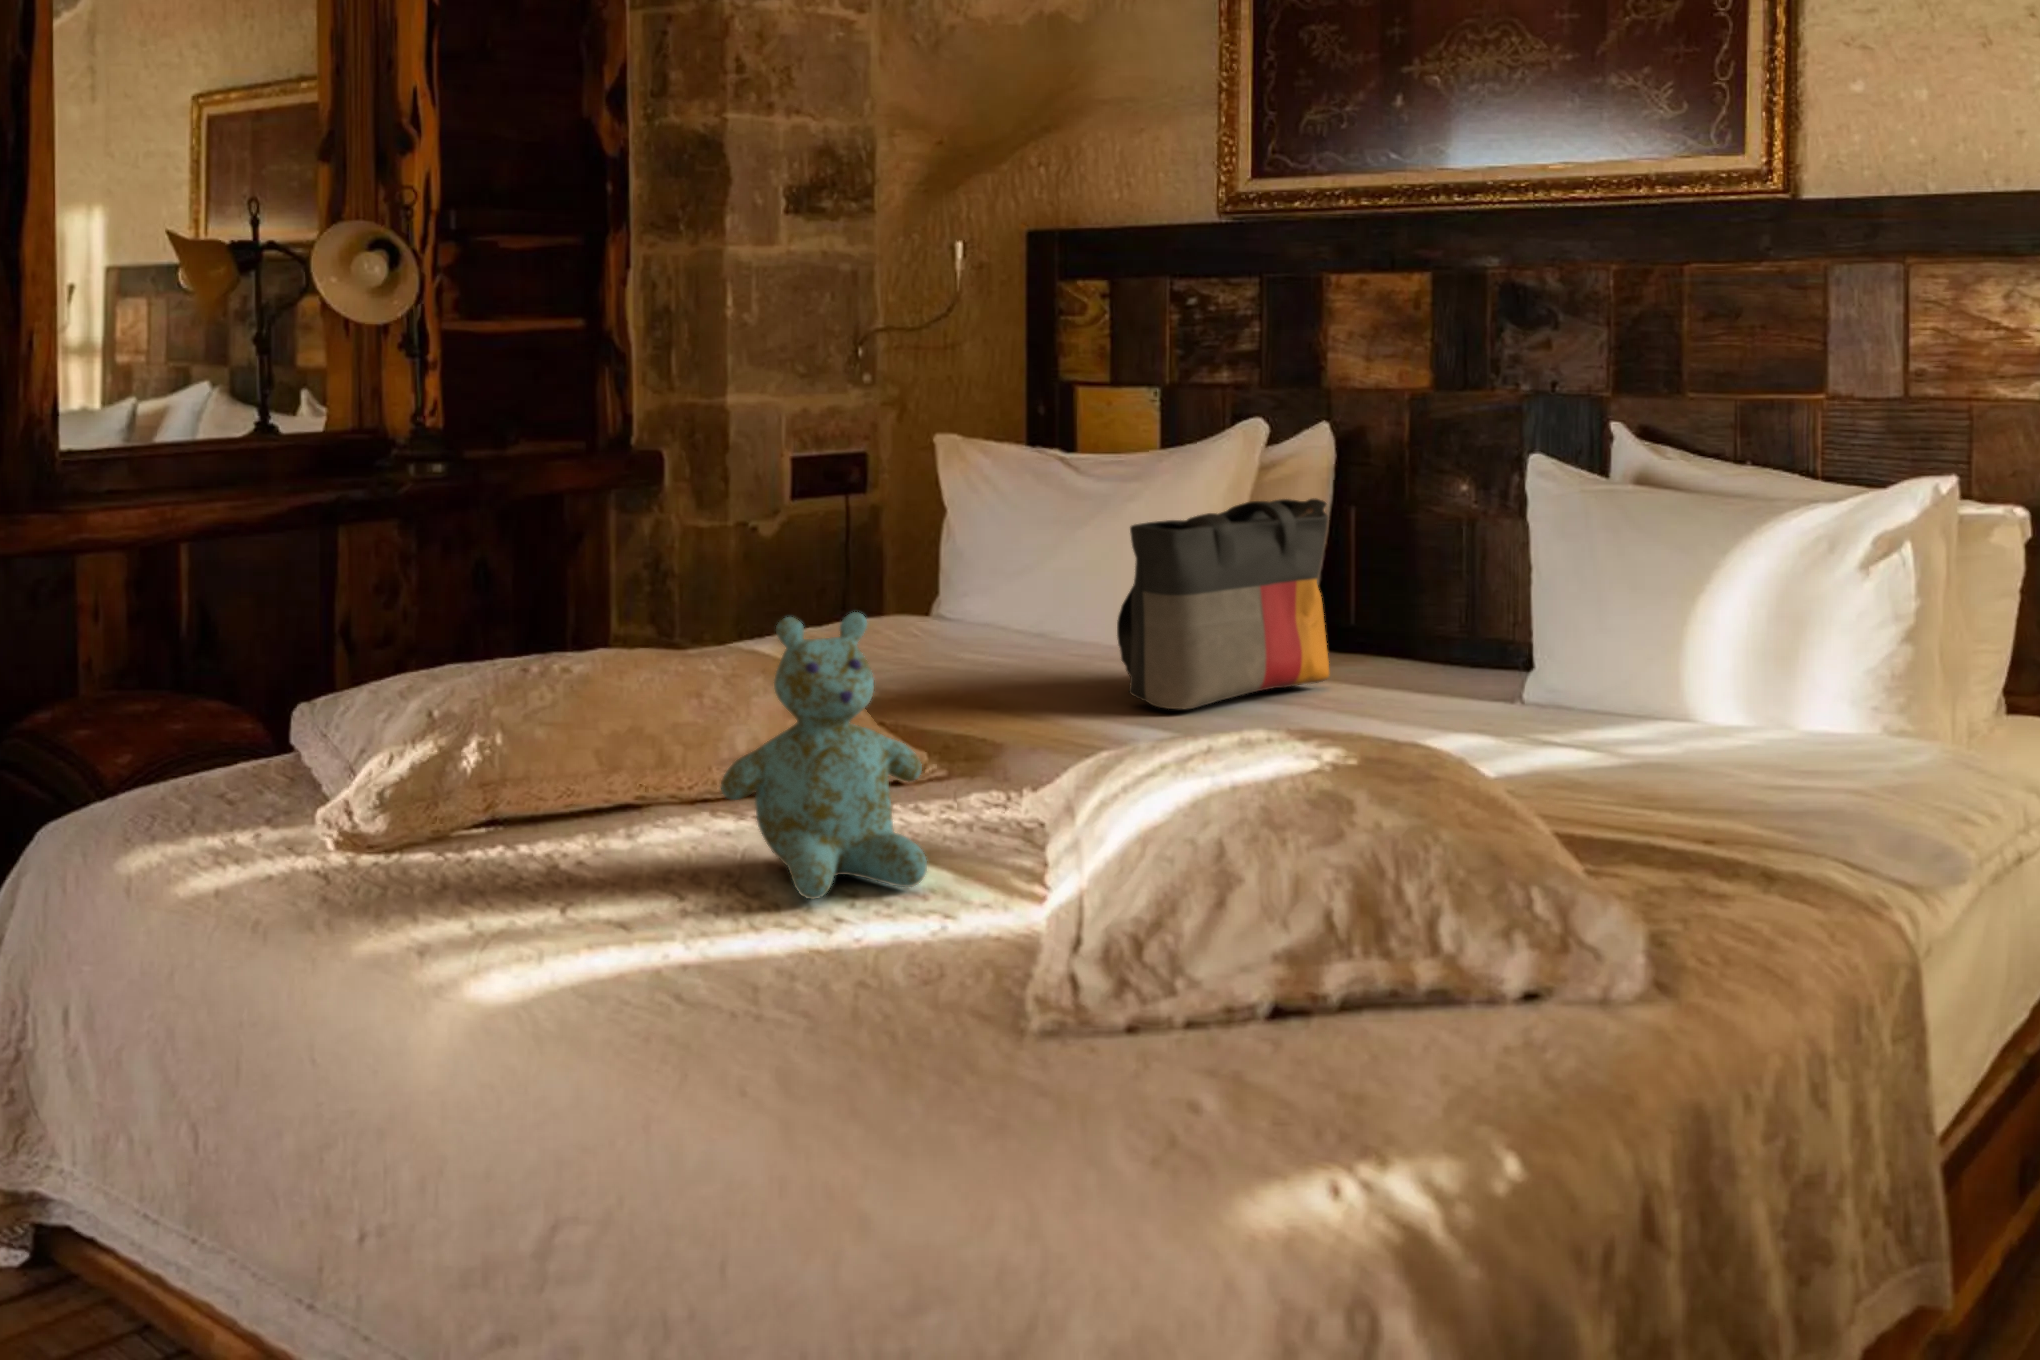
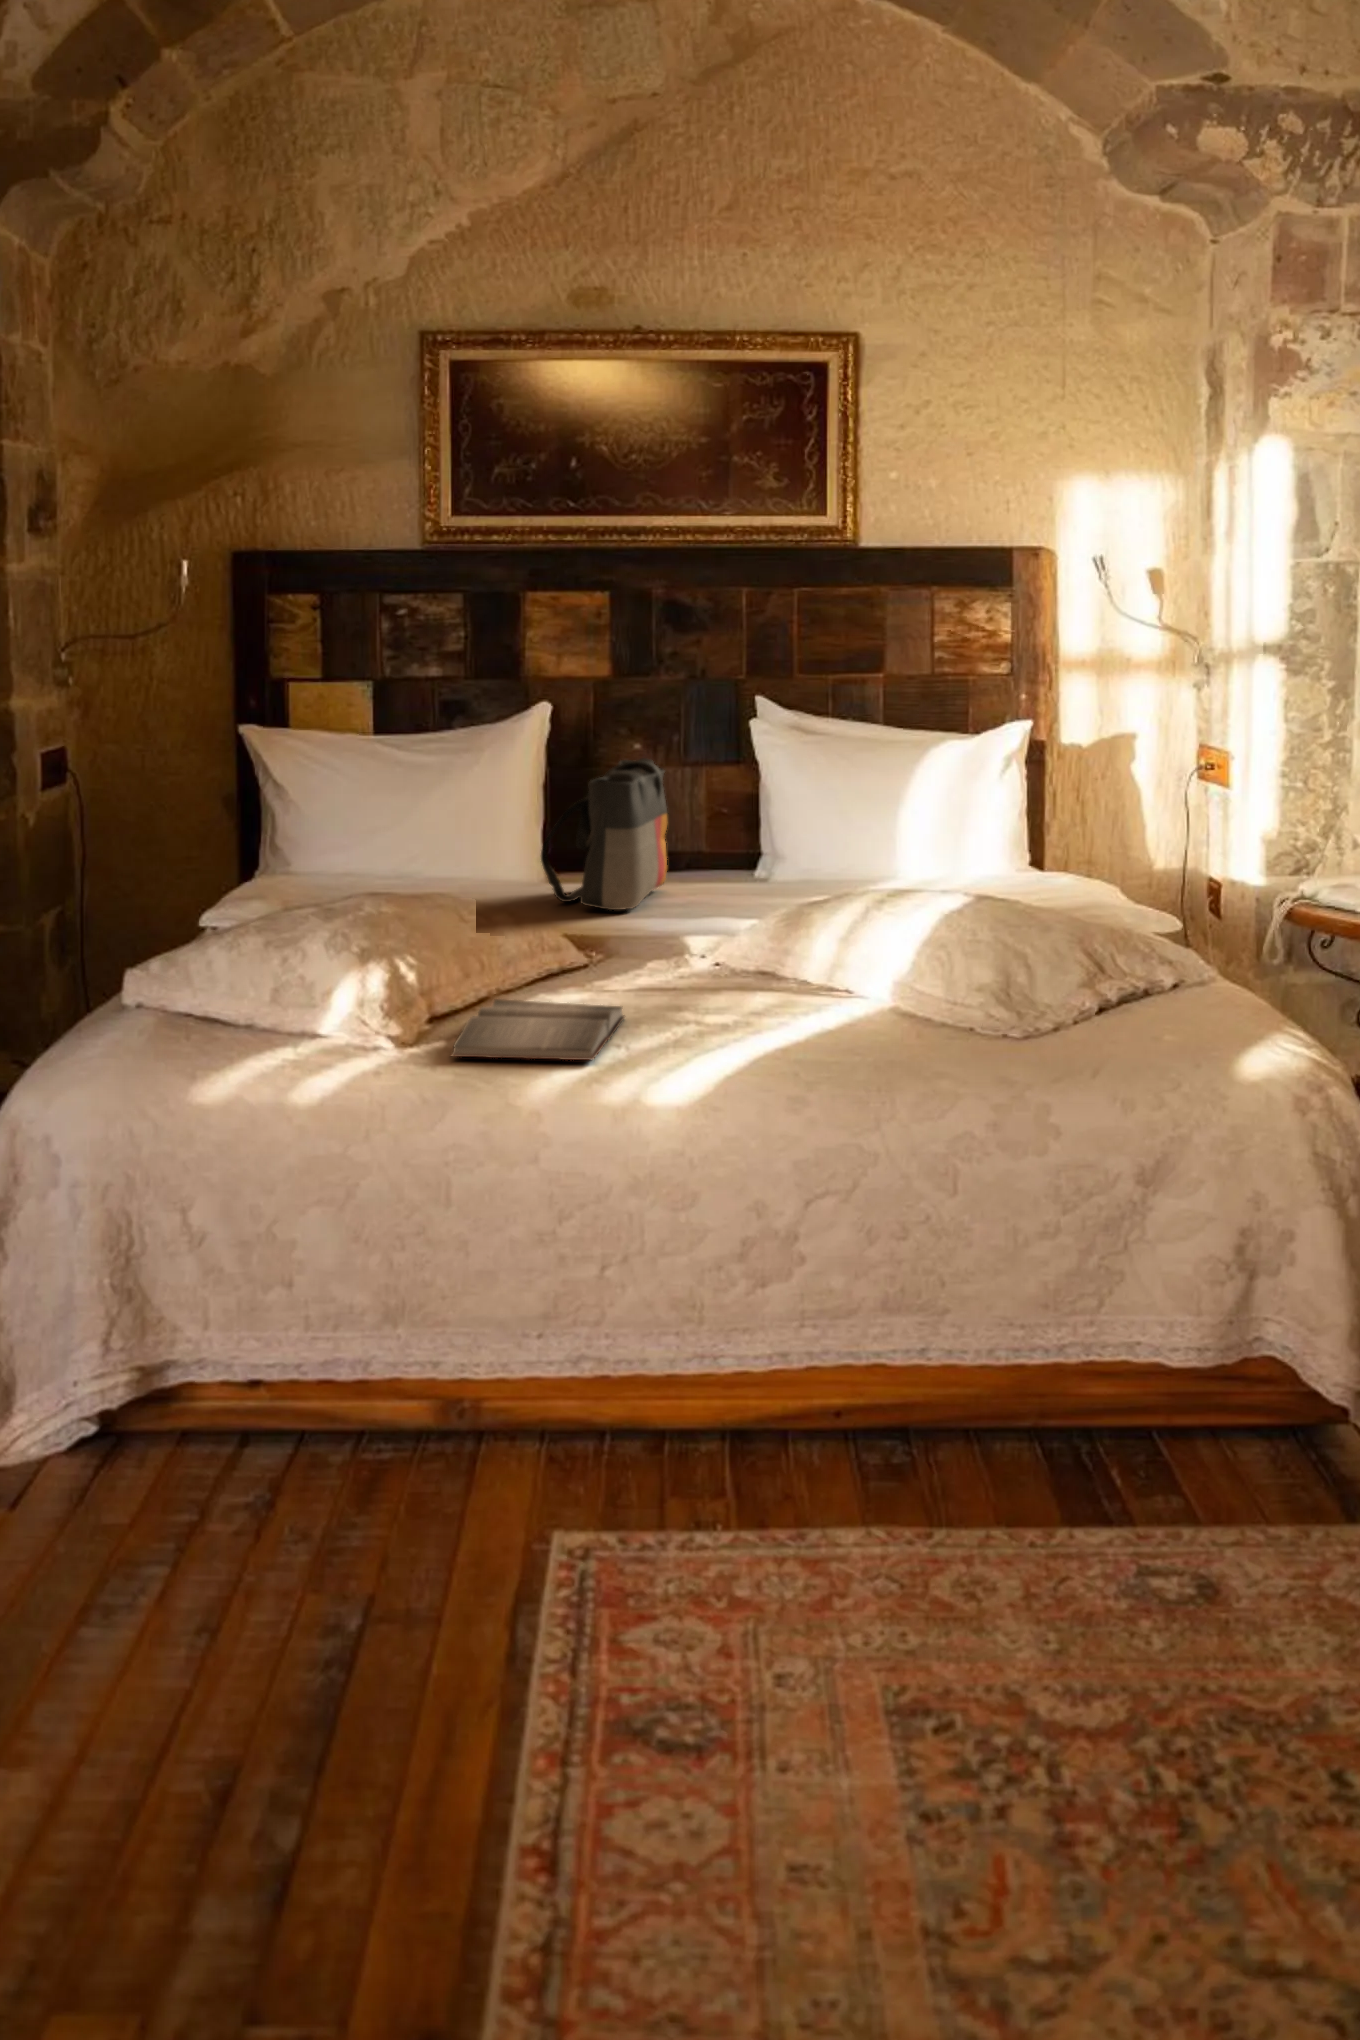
stuffed bear: present [721,612,927,899] -> none [672,835,796,1014]
hardback book: none [315,809,670,924] -> present [451,999,624,1060]

